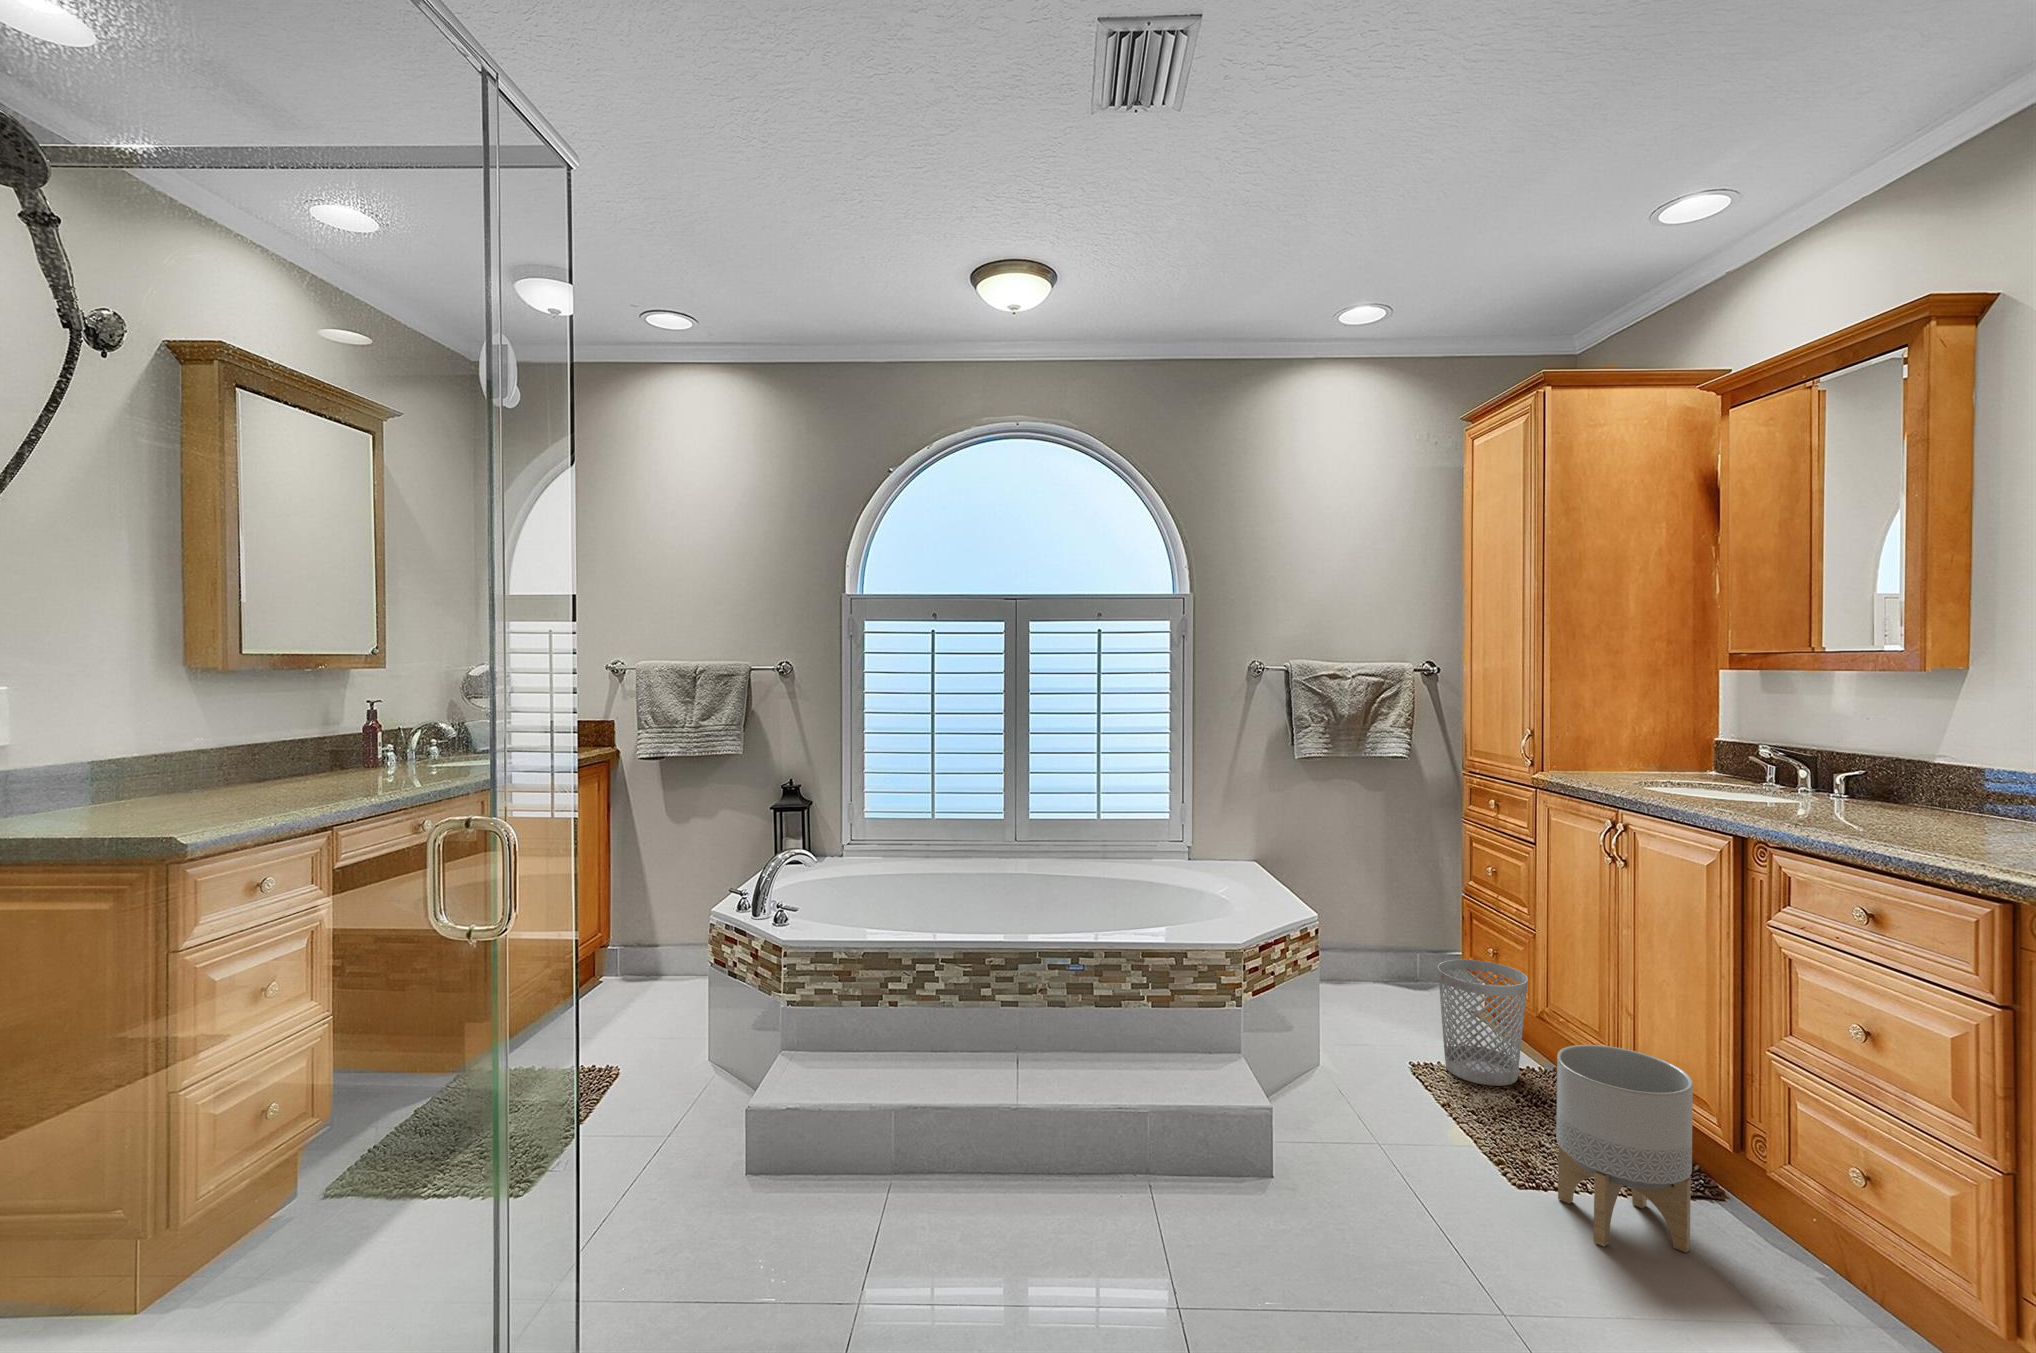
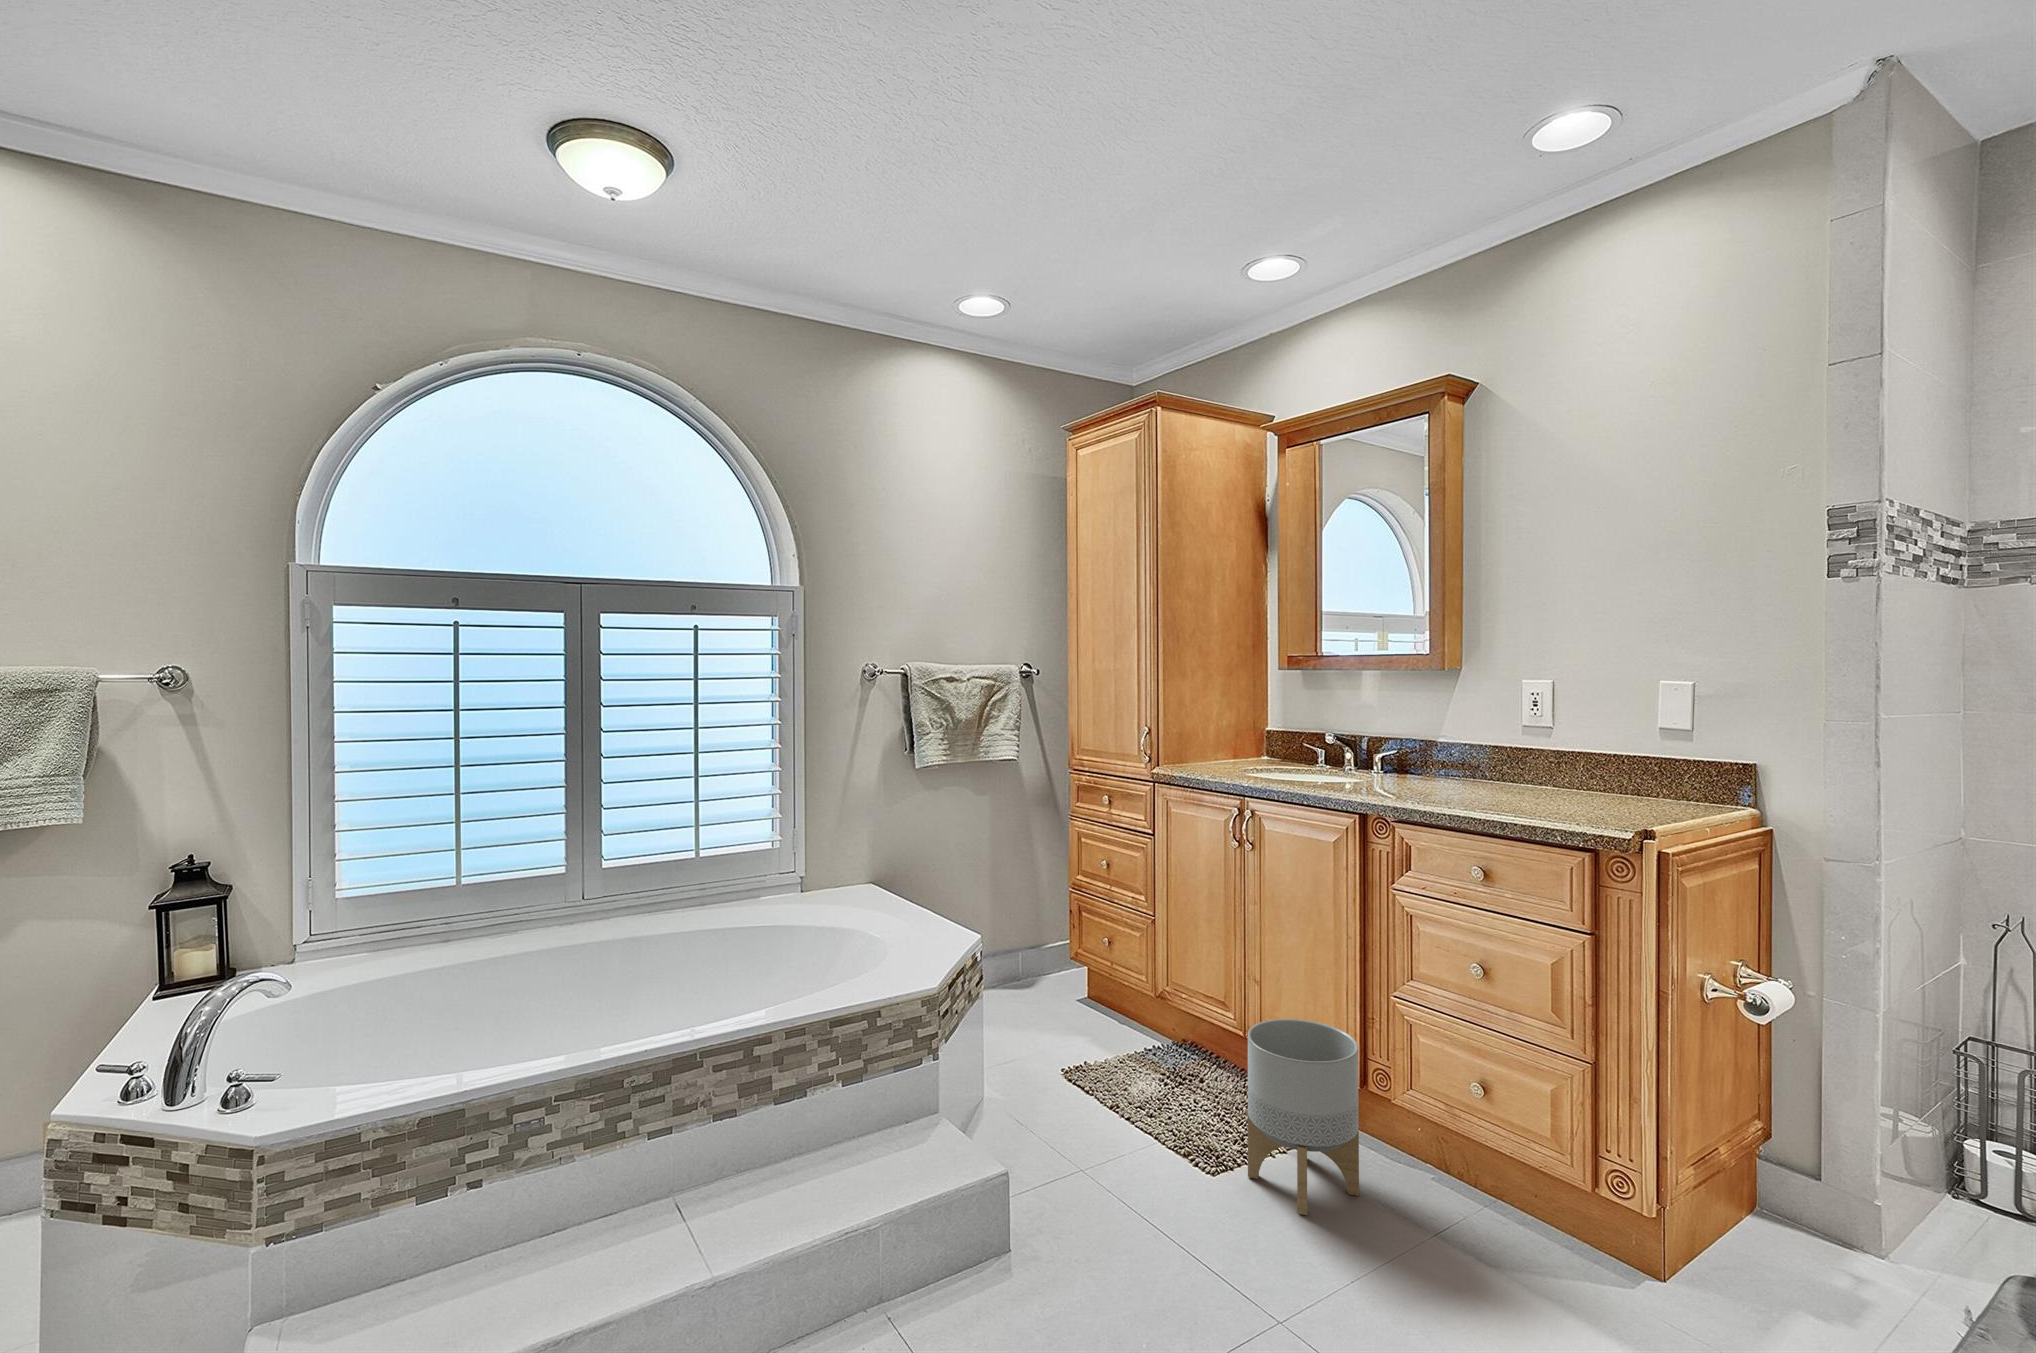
wastebasket: present [1438,960,1528,1086] -> none [1079,951,1157,1073]

